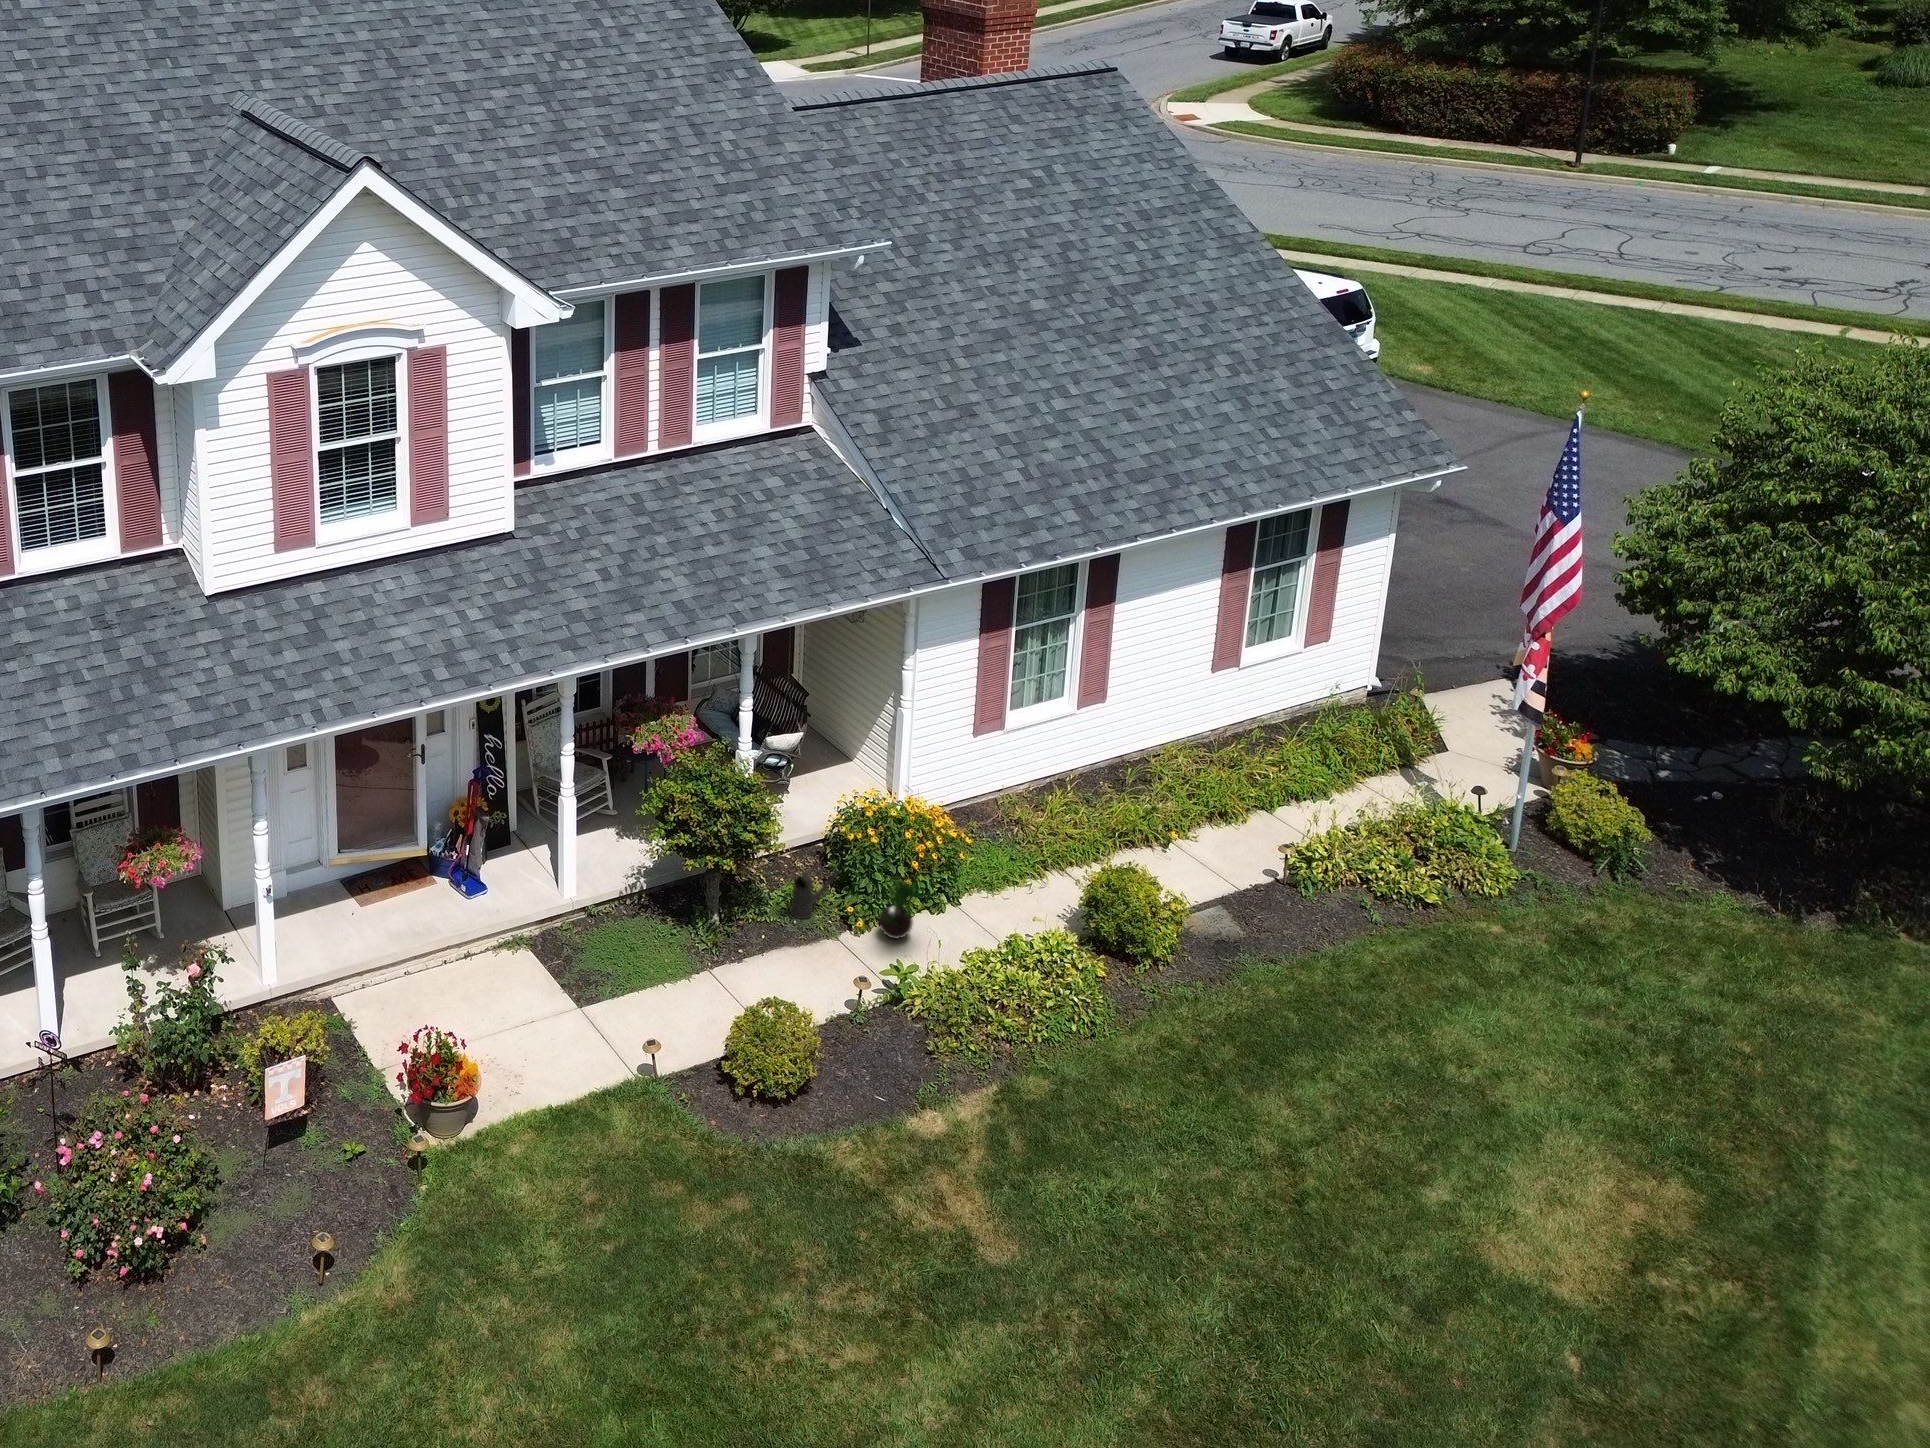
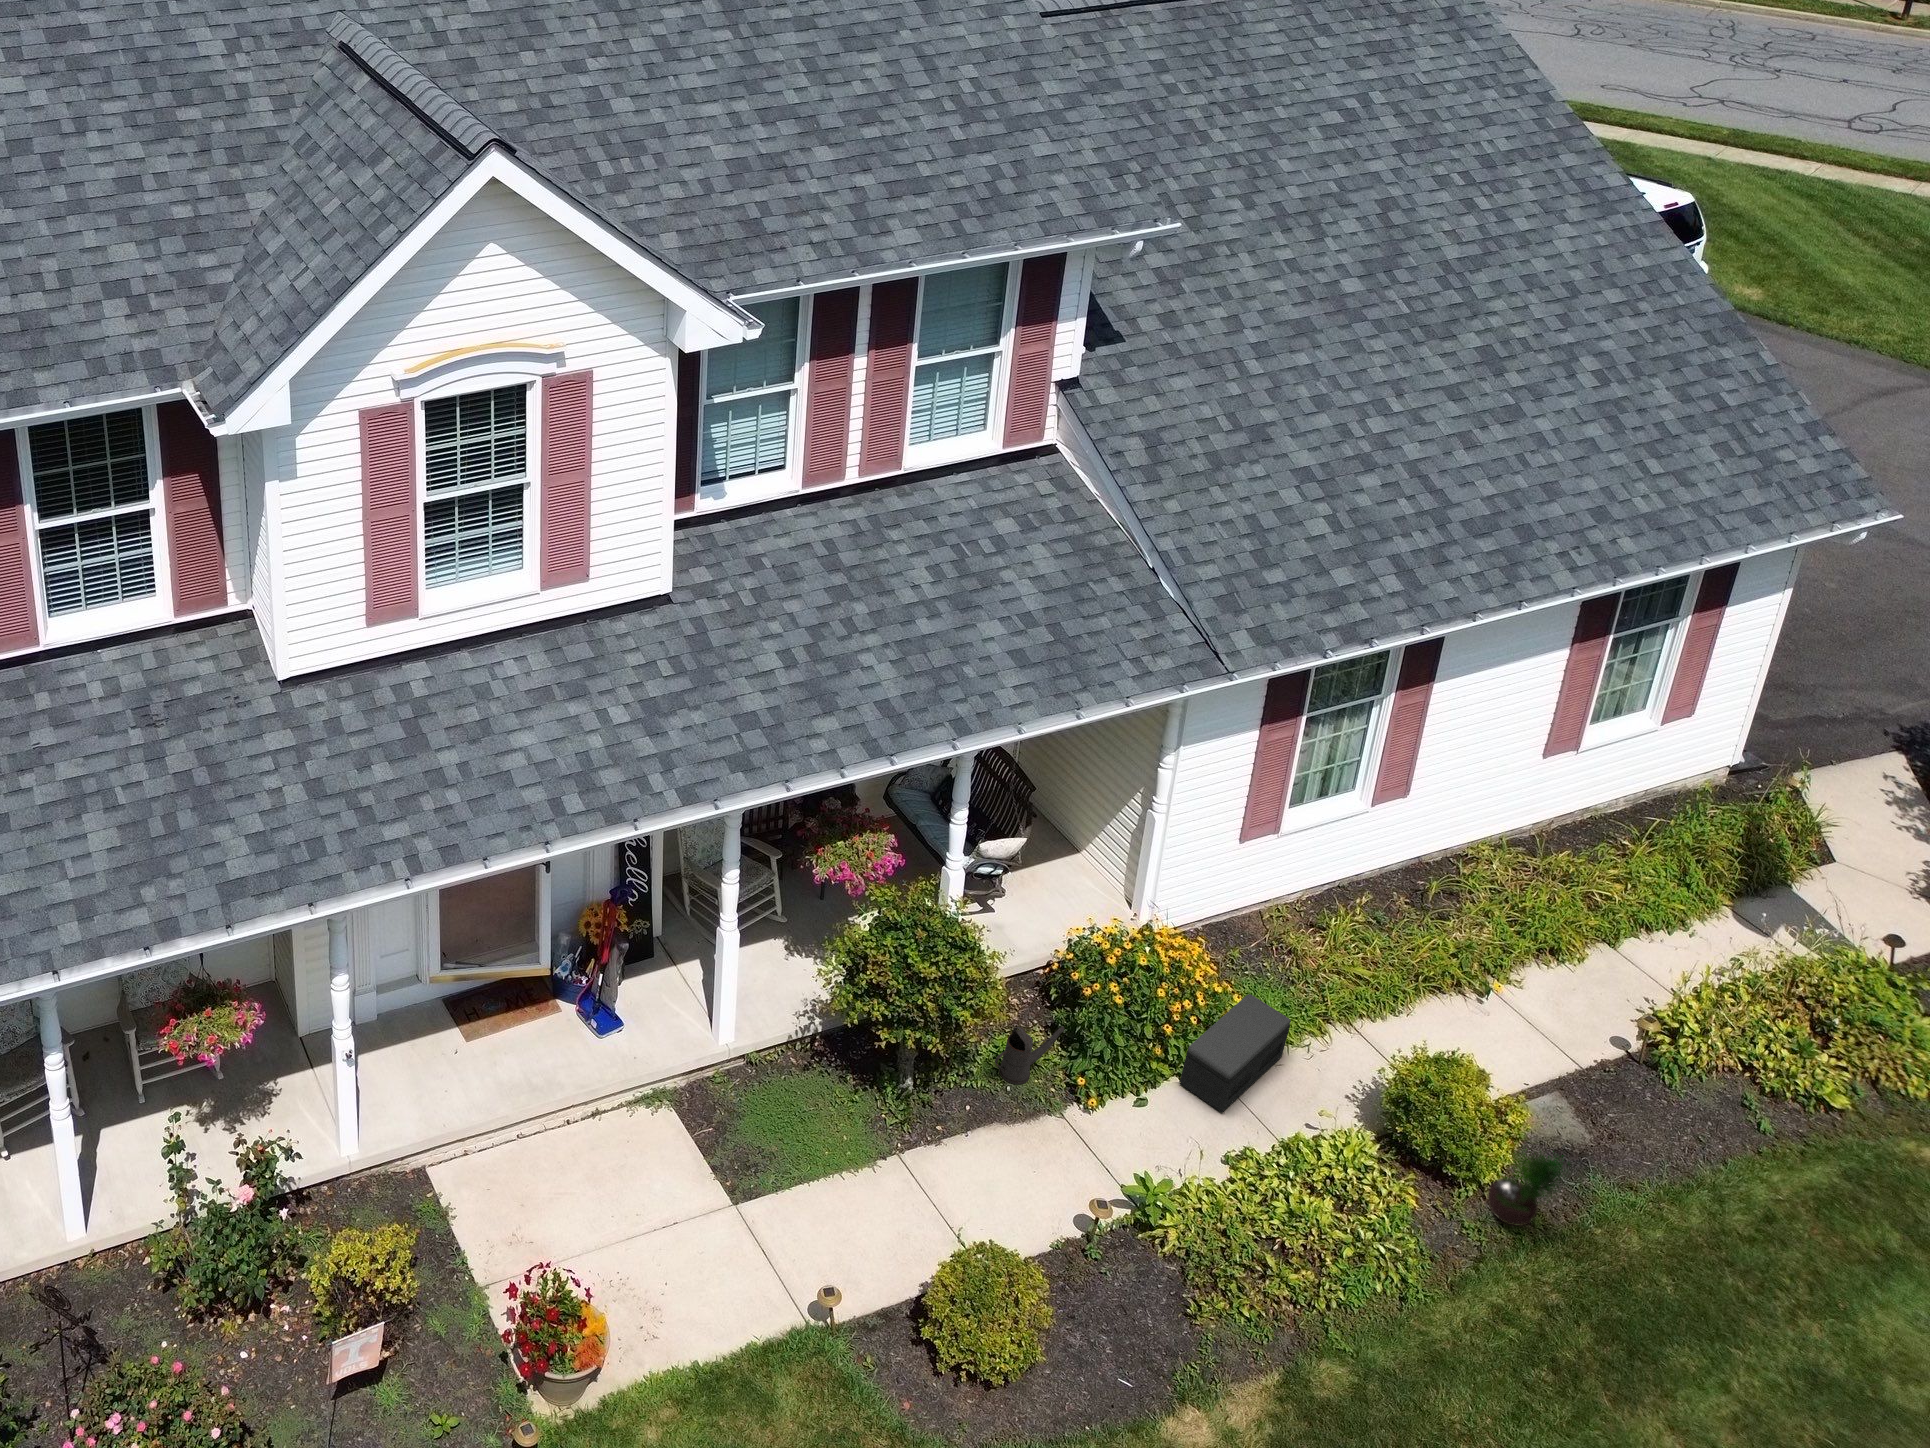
storage bench: none [930,843,1014,928] -> present [1180,994,1291,1112]
potted tree: present [879,880,921,939] -> present [1487,1151,1564,1226]

